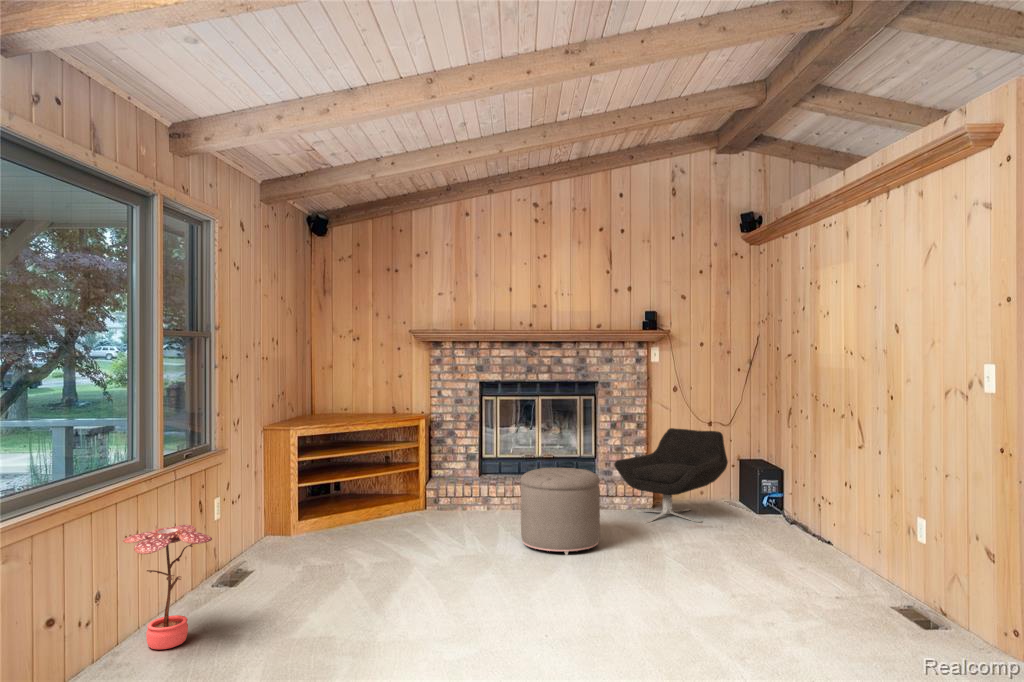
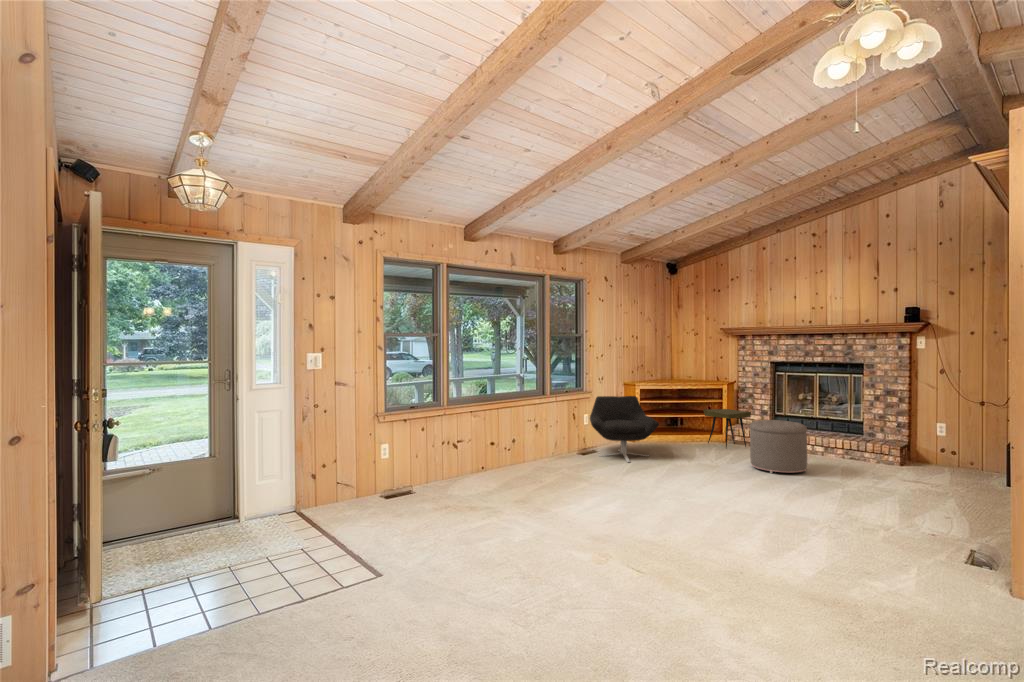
lounge chair: present [614,428,728,523] -> present [590,396,659,462]
side table: none [395,458,472,524] -> present [703,409,751,447]
potted plant: present [123,525,212,649] -> none [534,419,561,464]

